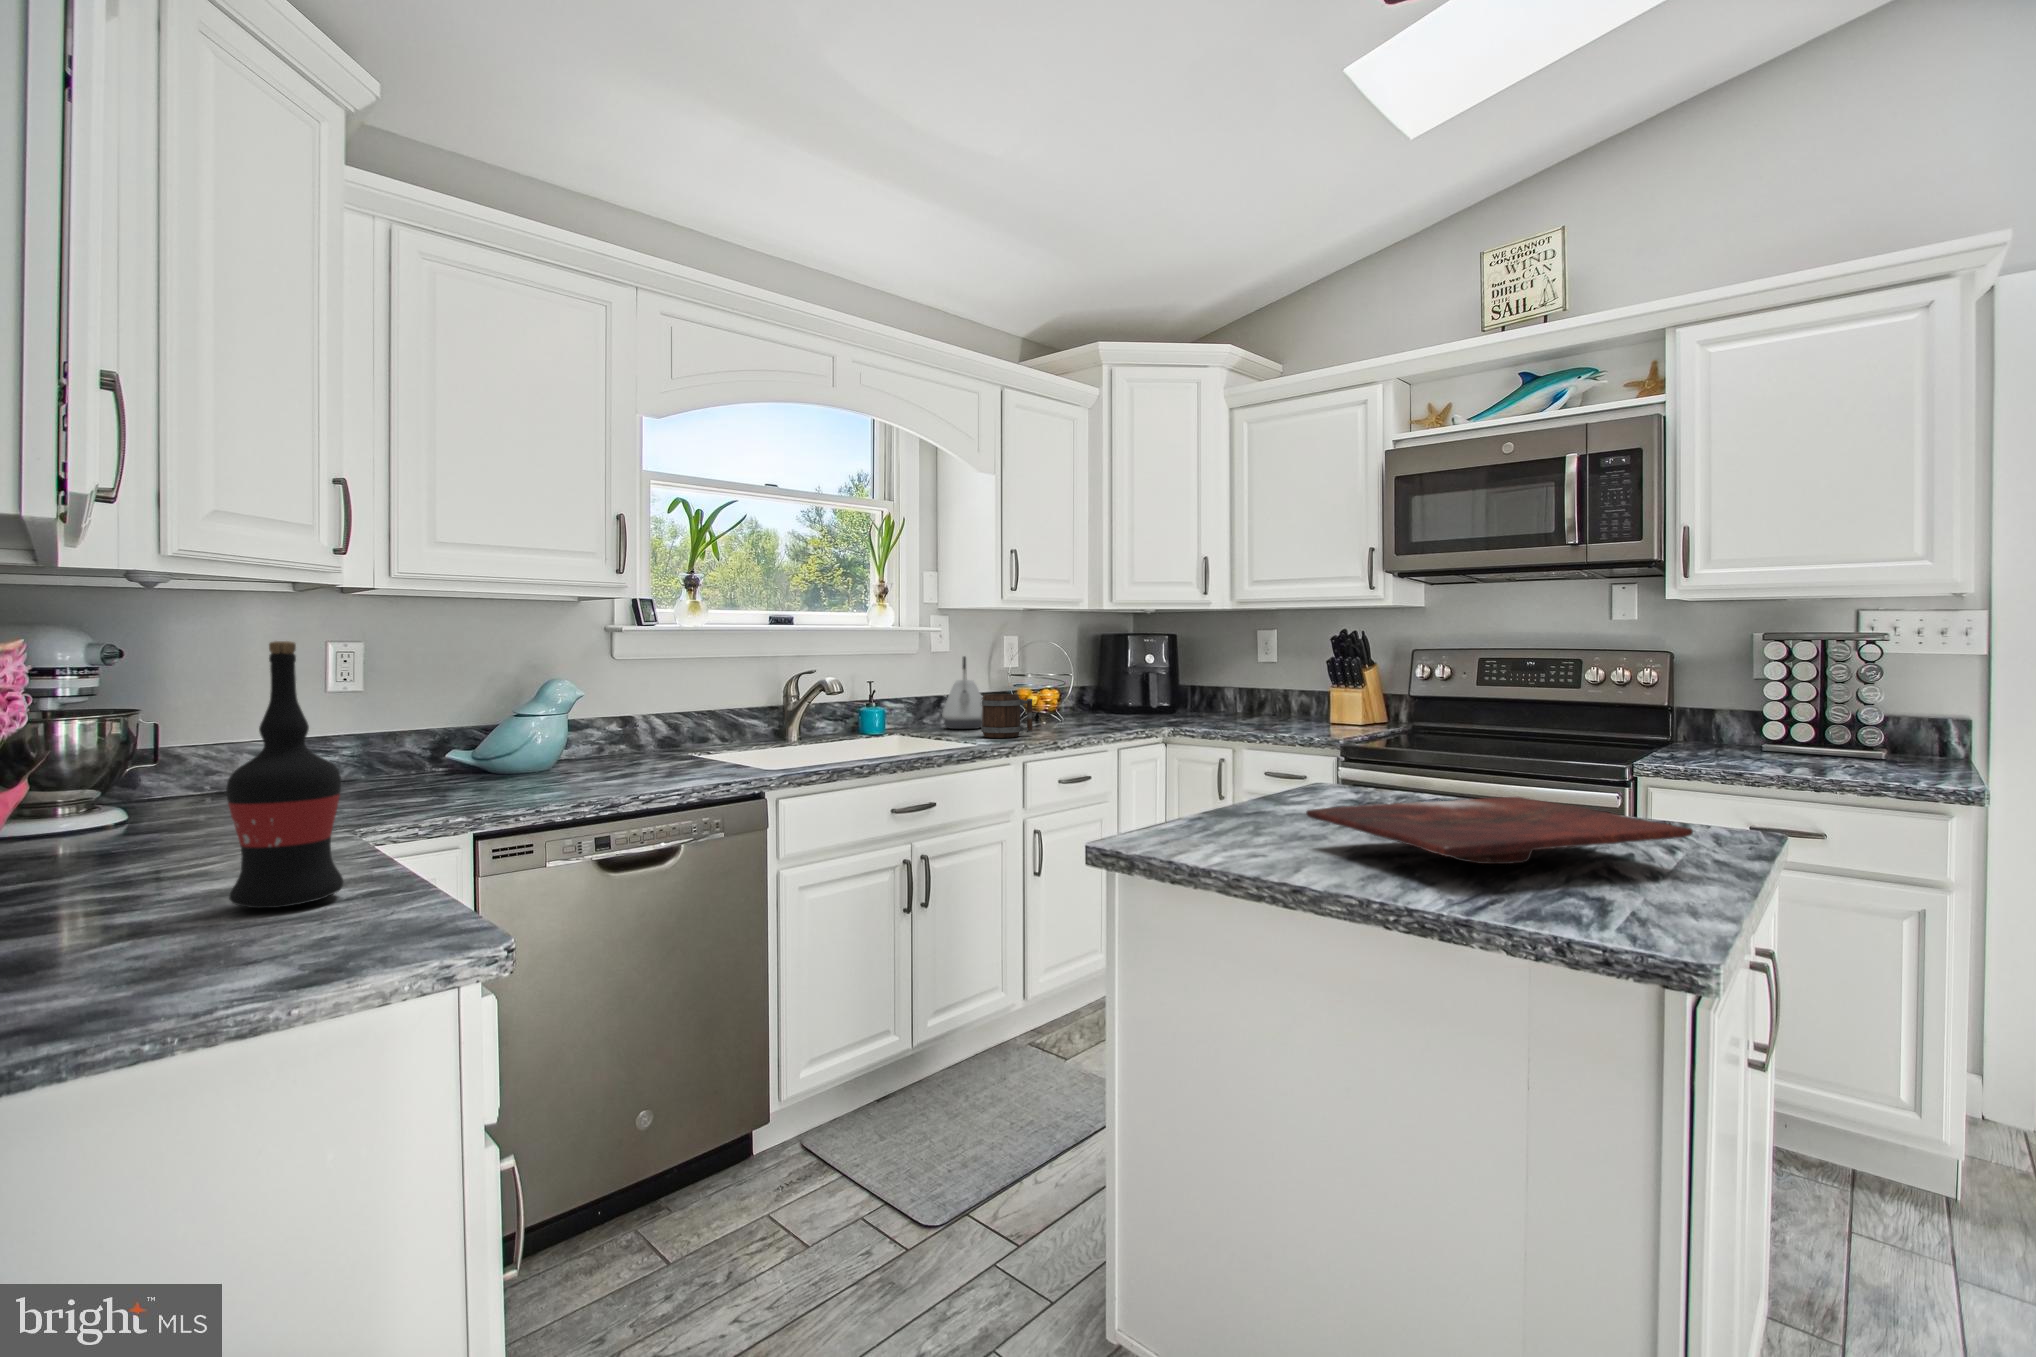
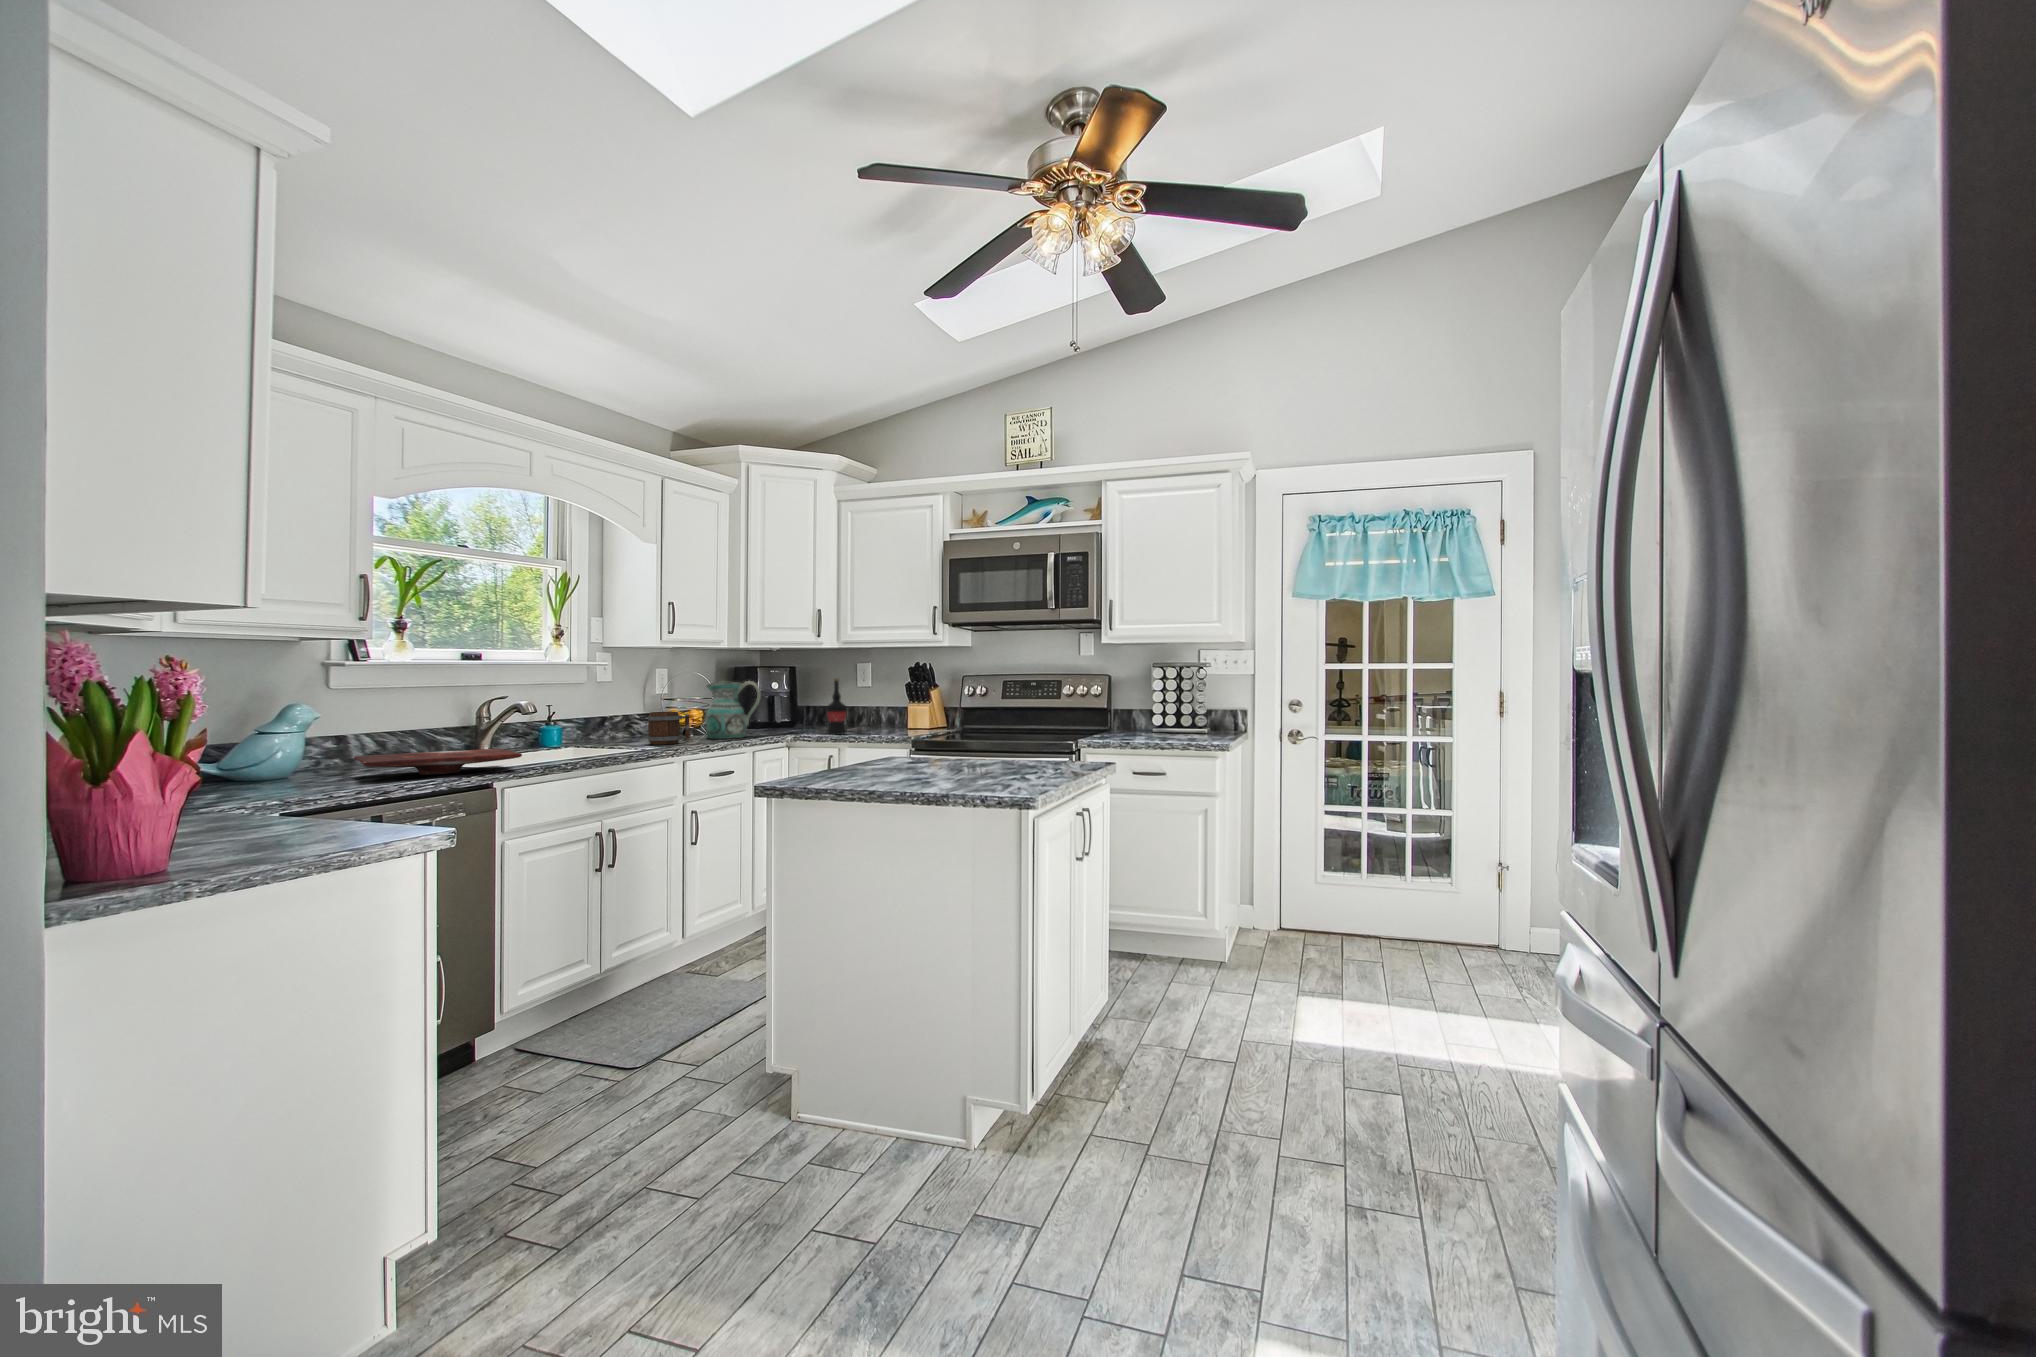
wine bottle: present [226,641,343,908] -> present [827,678,847,735]
ceramic pitcher: none [1056,654,1126,731] -> present [706,681,761,739]
kettle: present [942,656,982,729] -> none [609,683,648,741]
cutting board: present [1306,797,1693,864] -> present [354,749,522,775]

